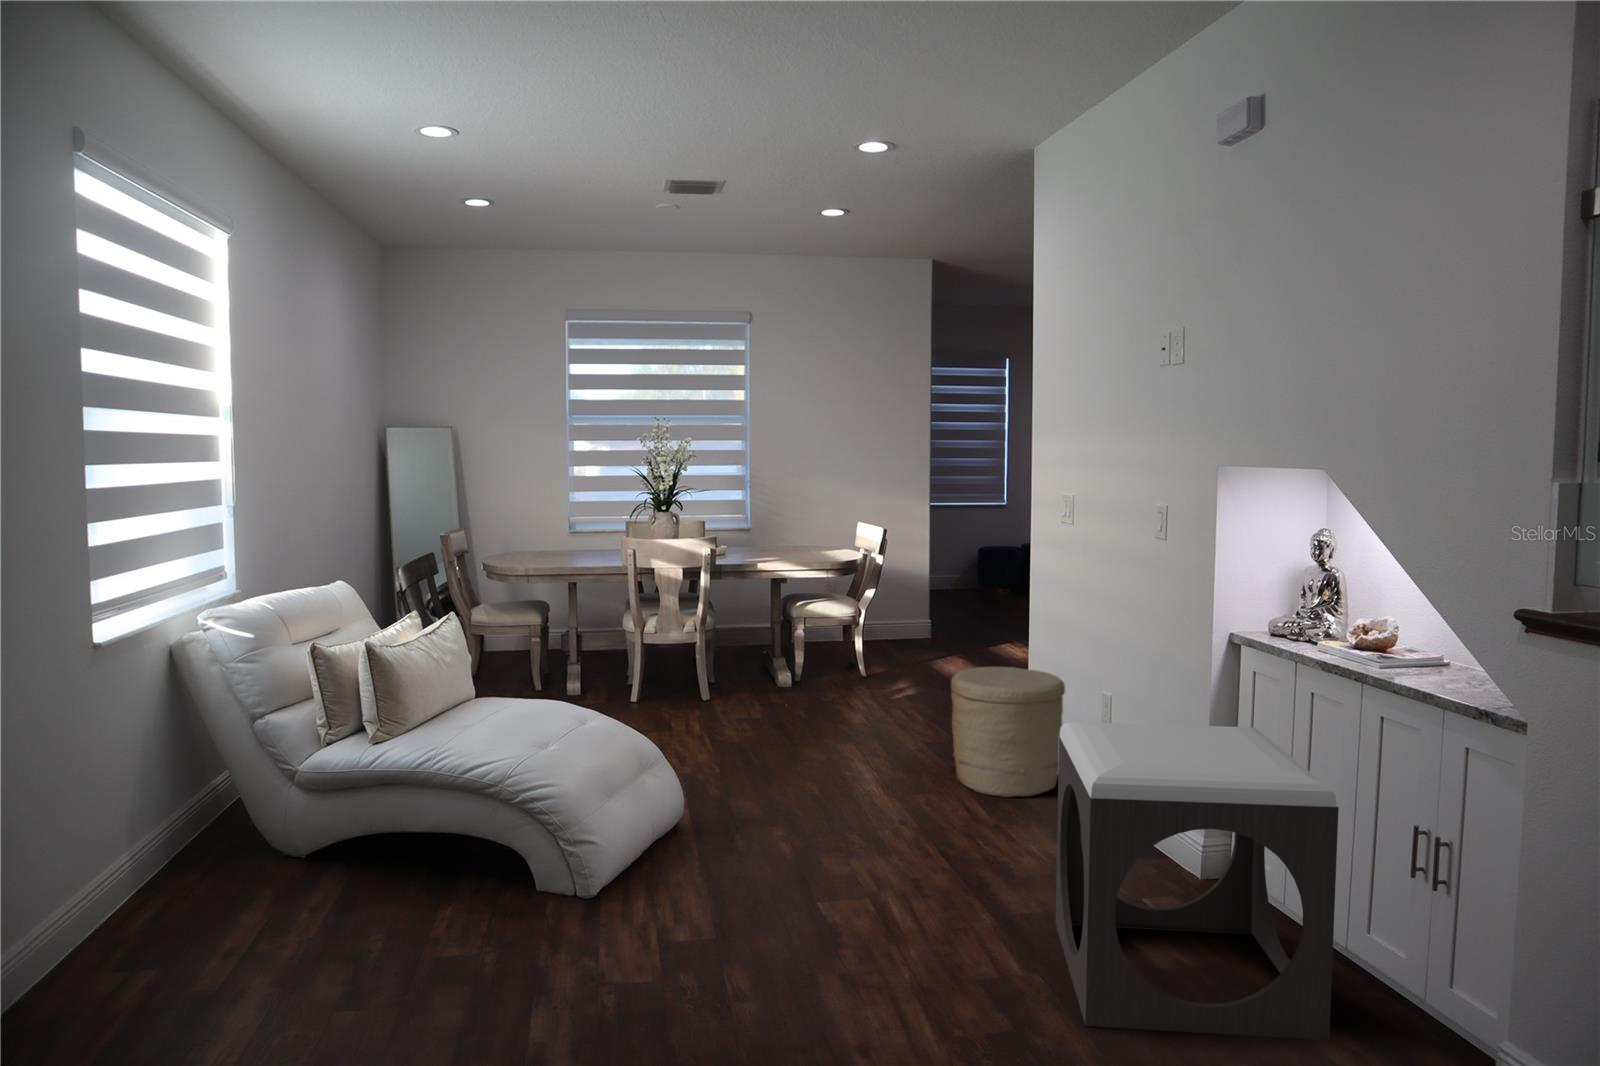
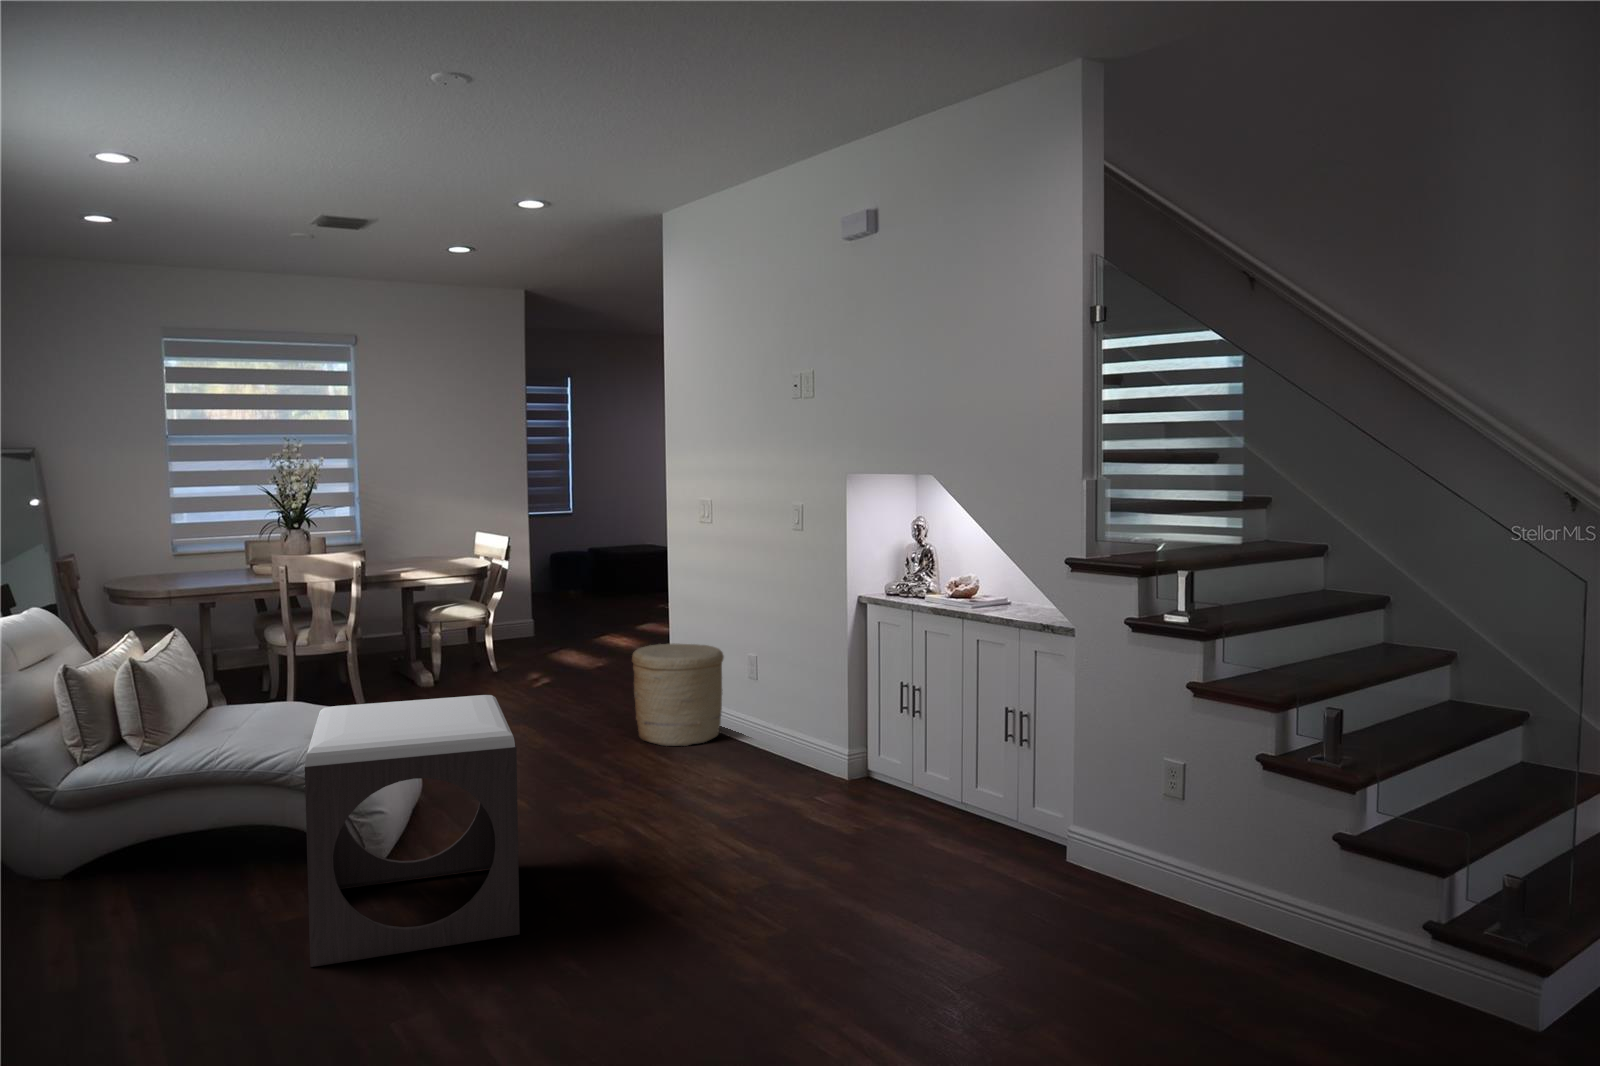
footstool: present [1055,722,1339,1040] -> present [305,695,520,967]

